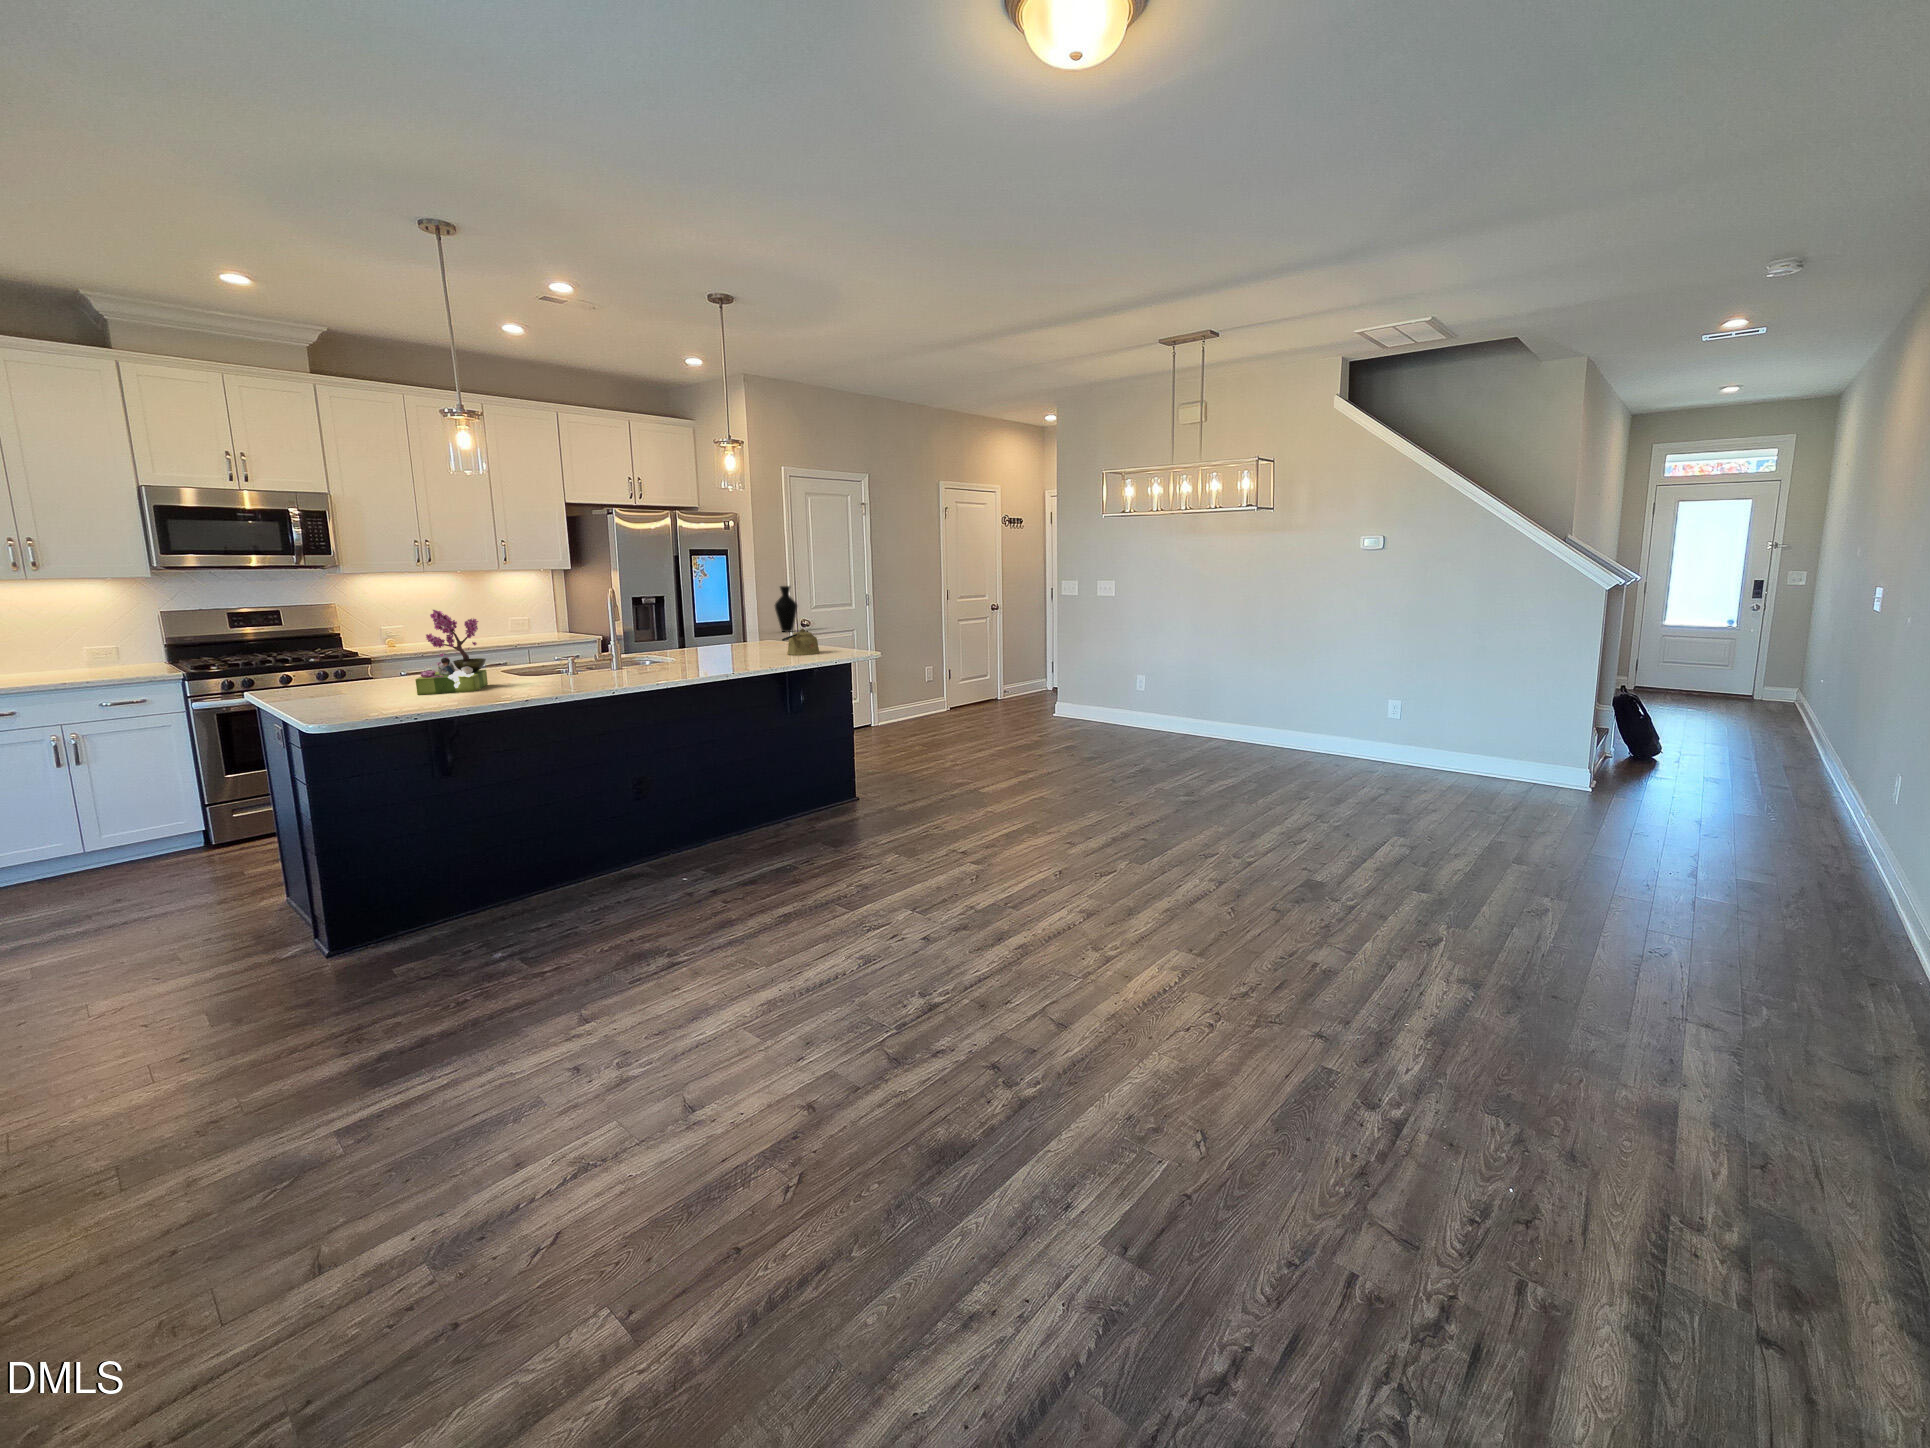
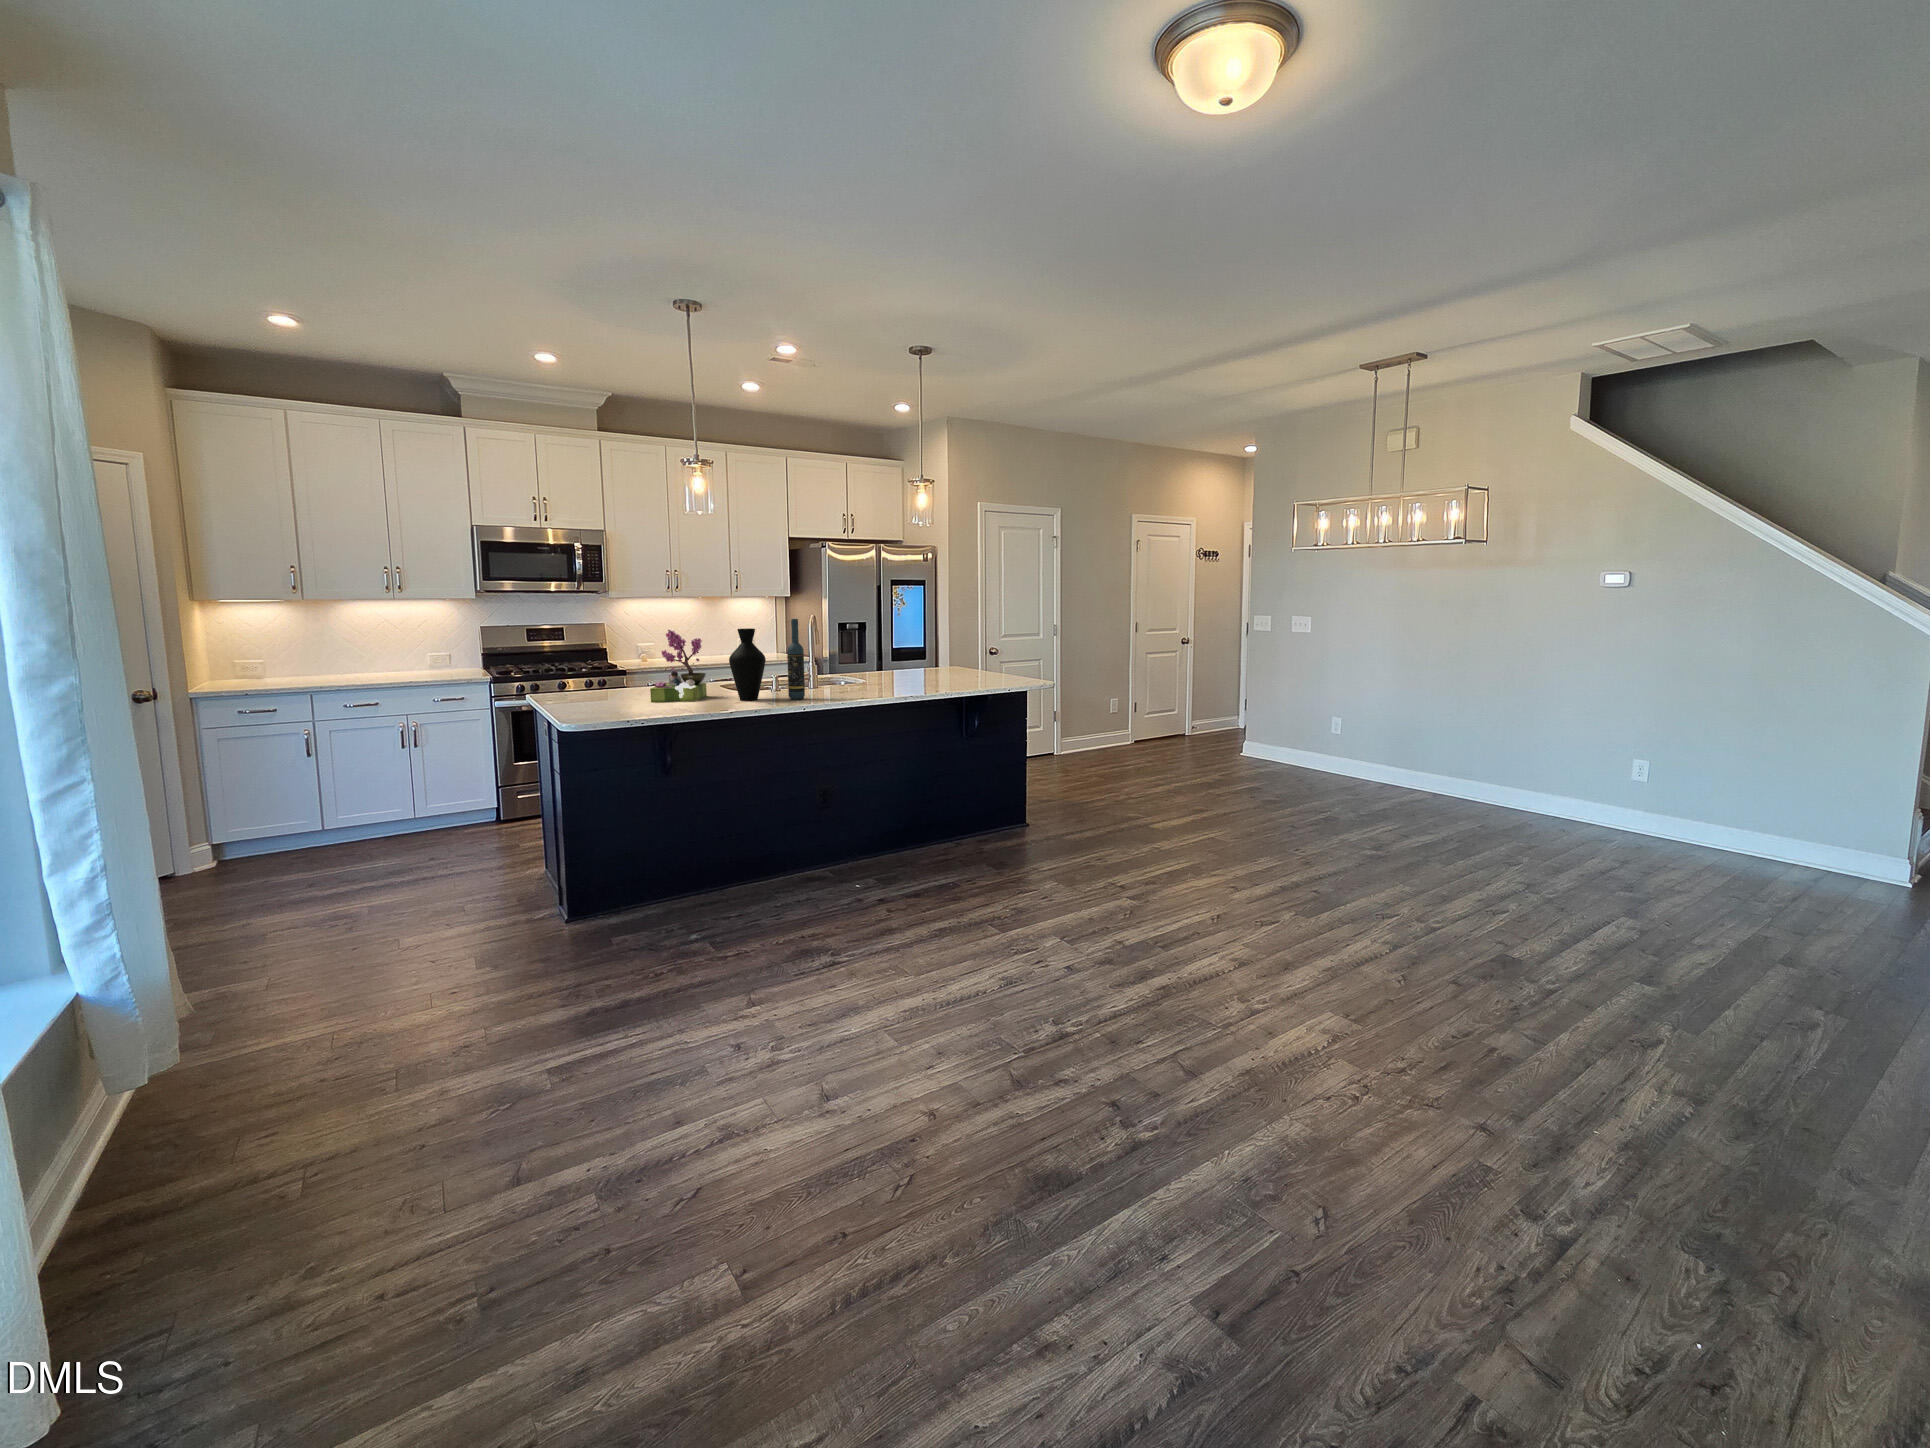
vase: present [774,586,797,632] -> present [729,628,766,701]
wine bottle: none [589,594,612,684] -> present [787,619,805,700]
kettle: present [782,629,820,655] -> none [959,656,994,681]

